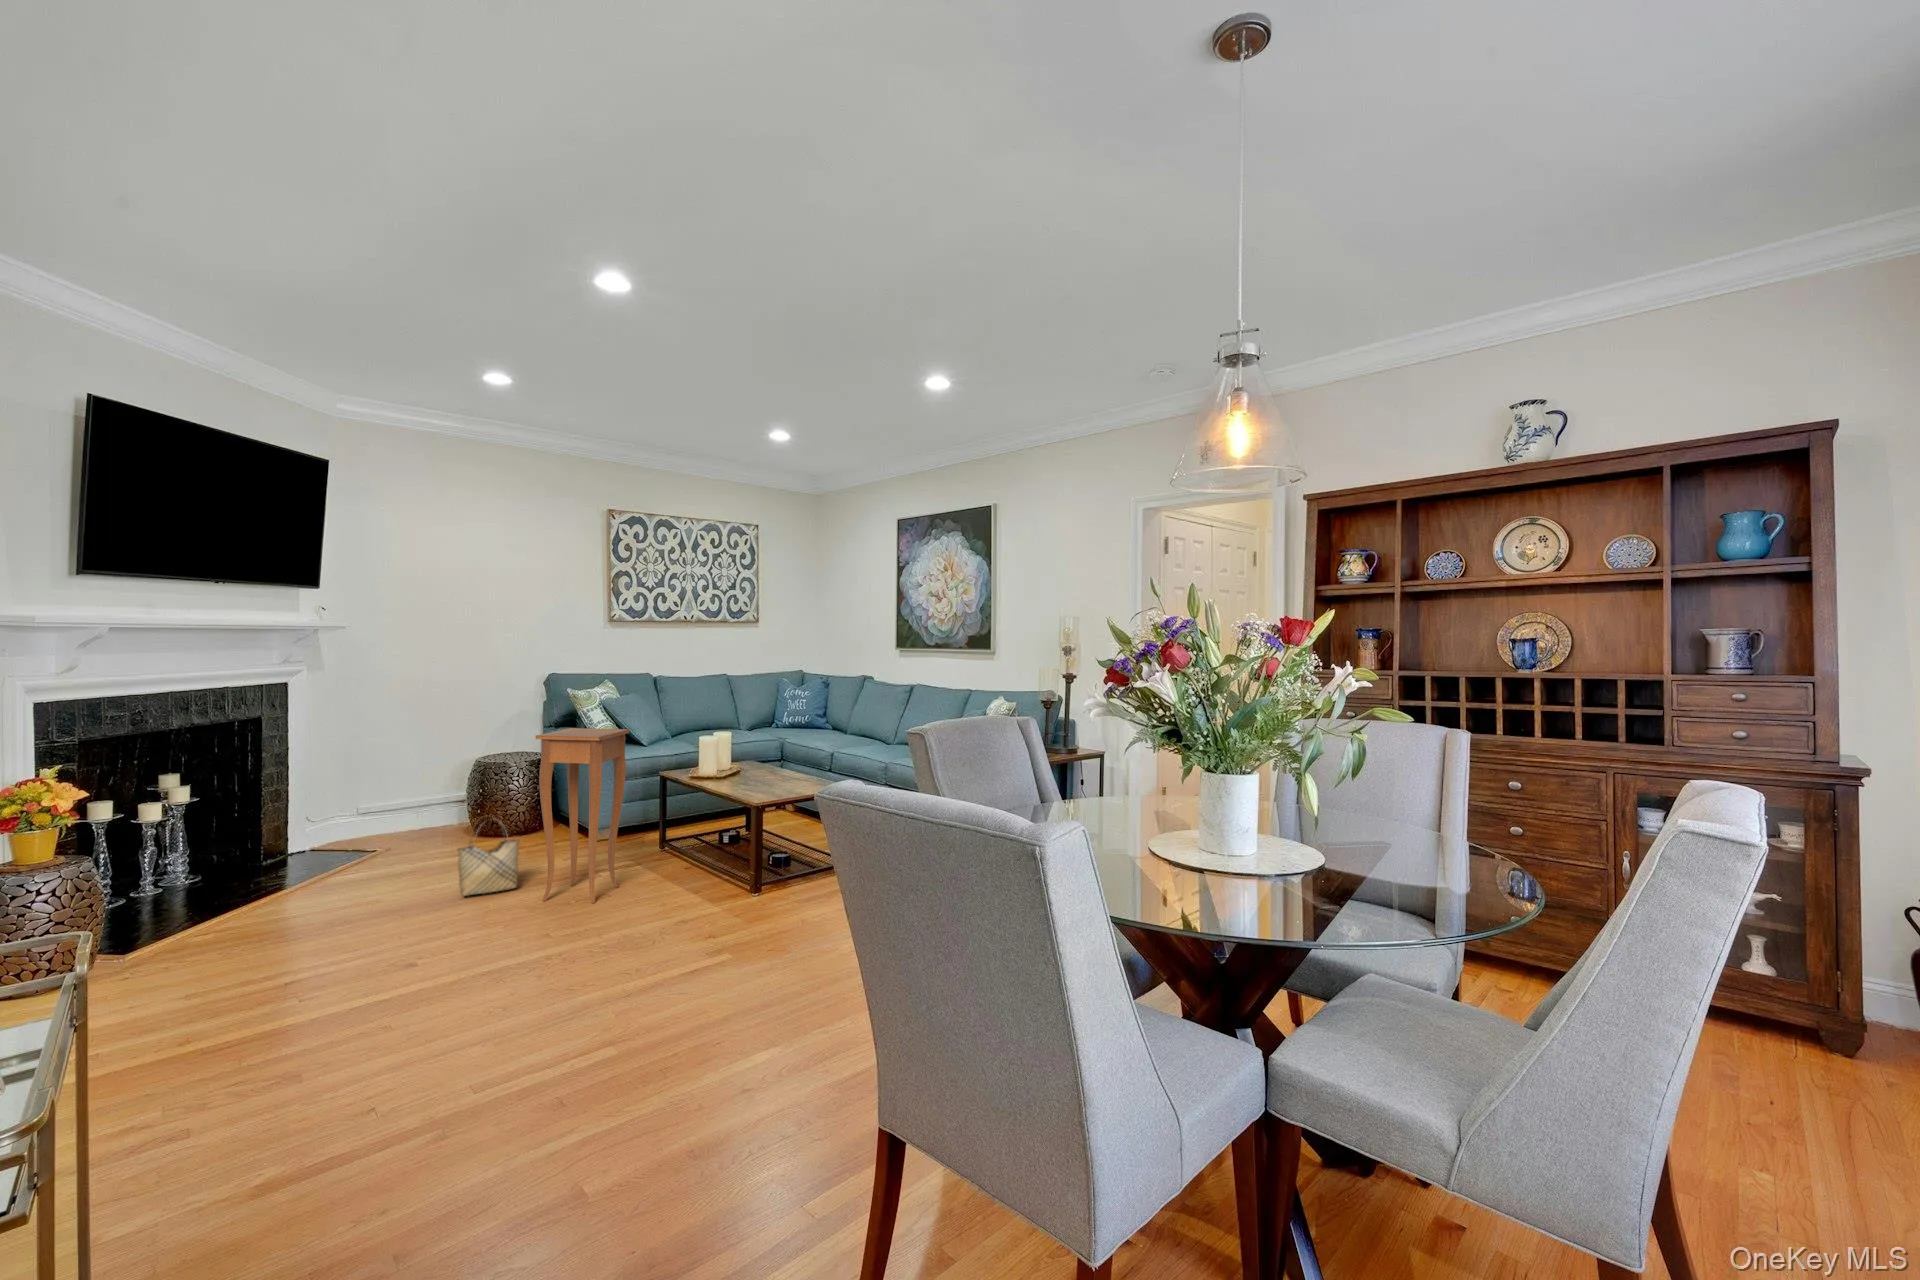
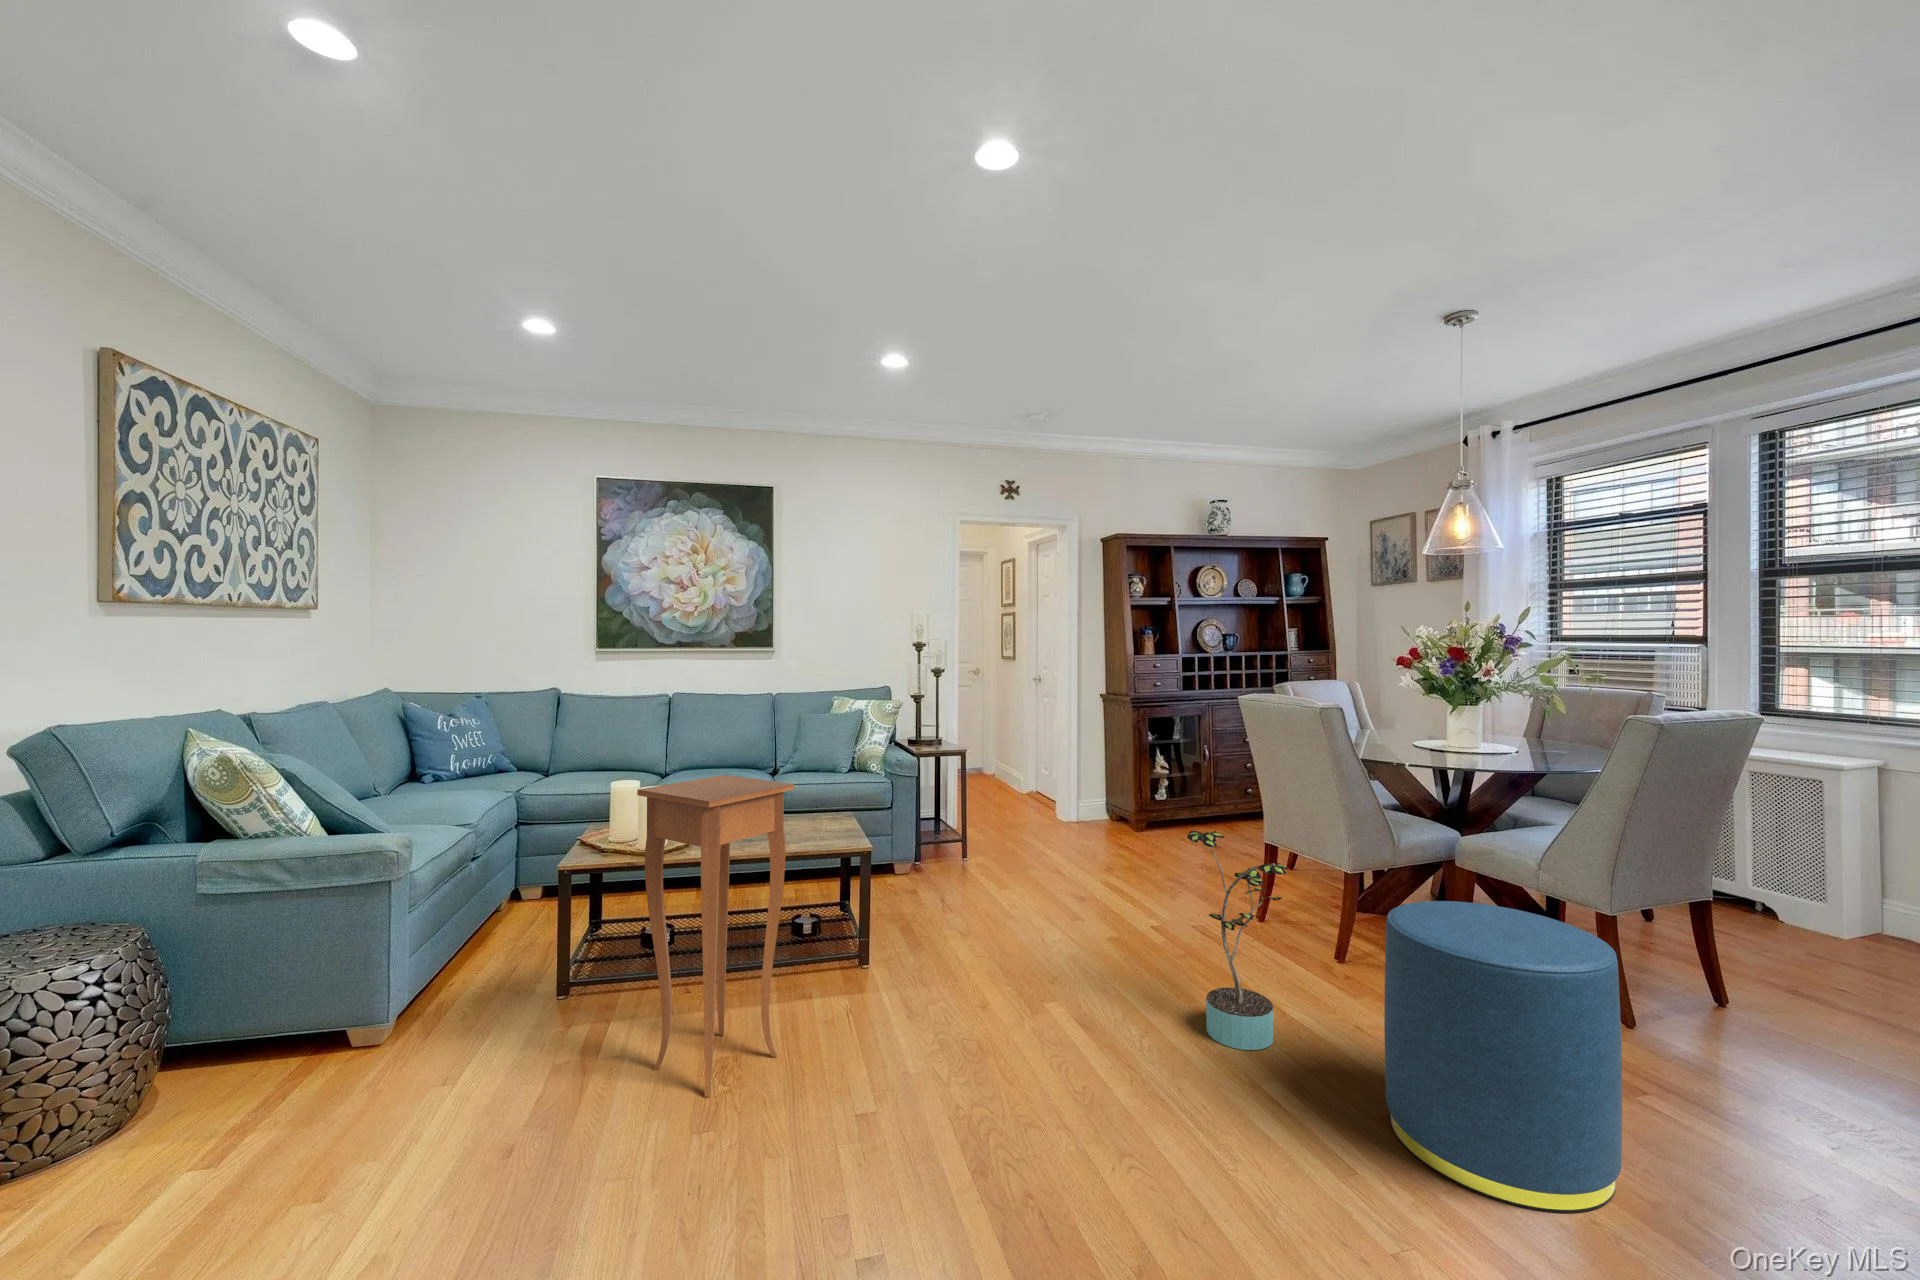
woven basket: present [458,821,519,896] -> none [531,989,611,1180]
potted plant: none [632,829,756,1040] -> present [1187,831,1290,1050]
ottoman: none [385,912,601,1210] -> present [1384,901,1622,1213]

